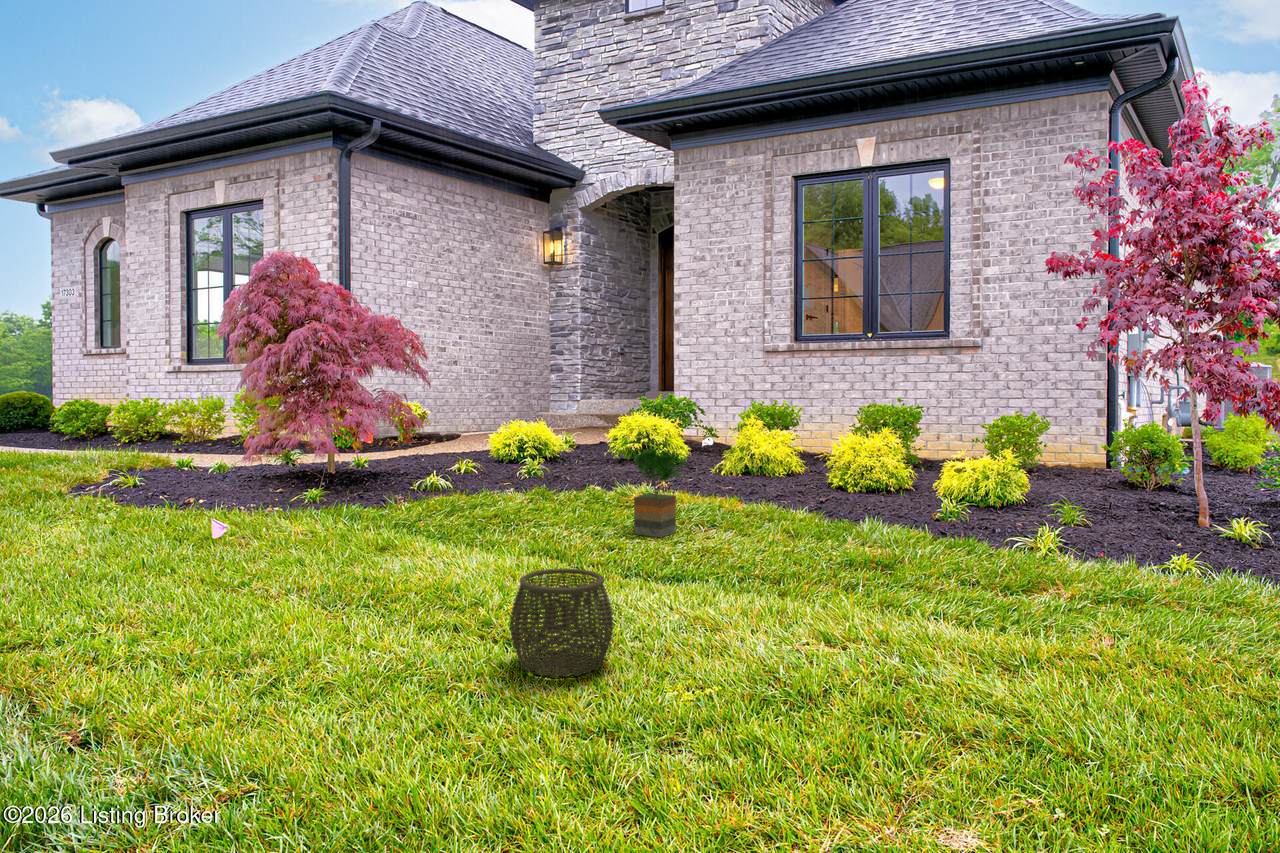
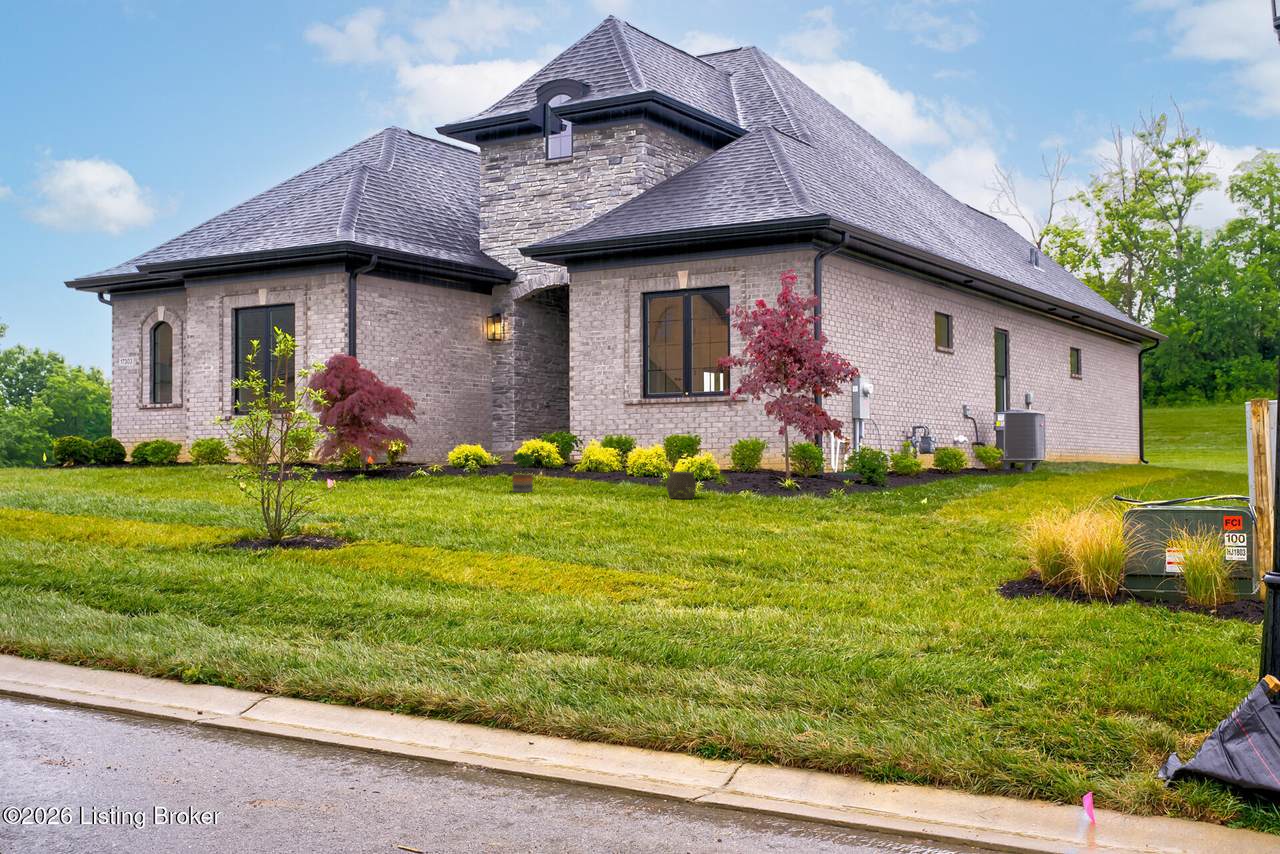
woven basket: present [510,568,614,677] -> present [667,472,696,499]

